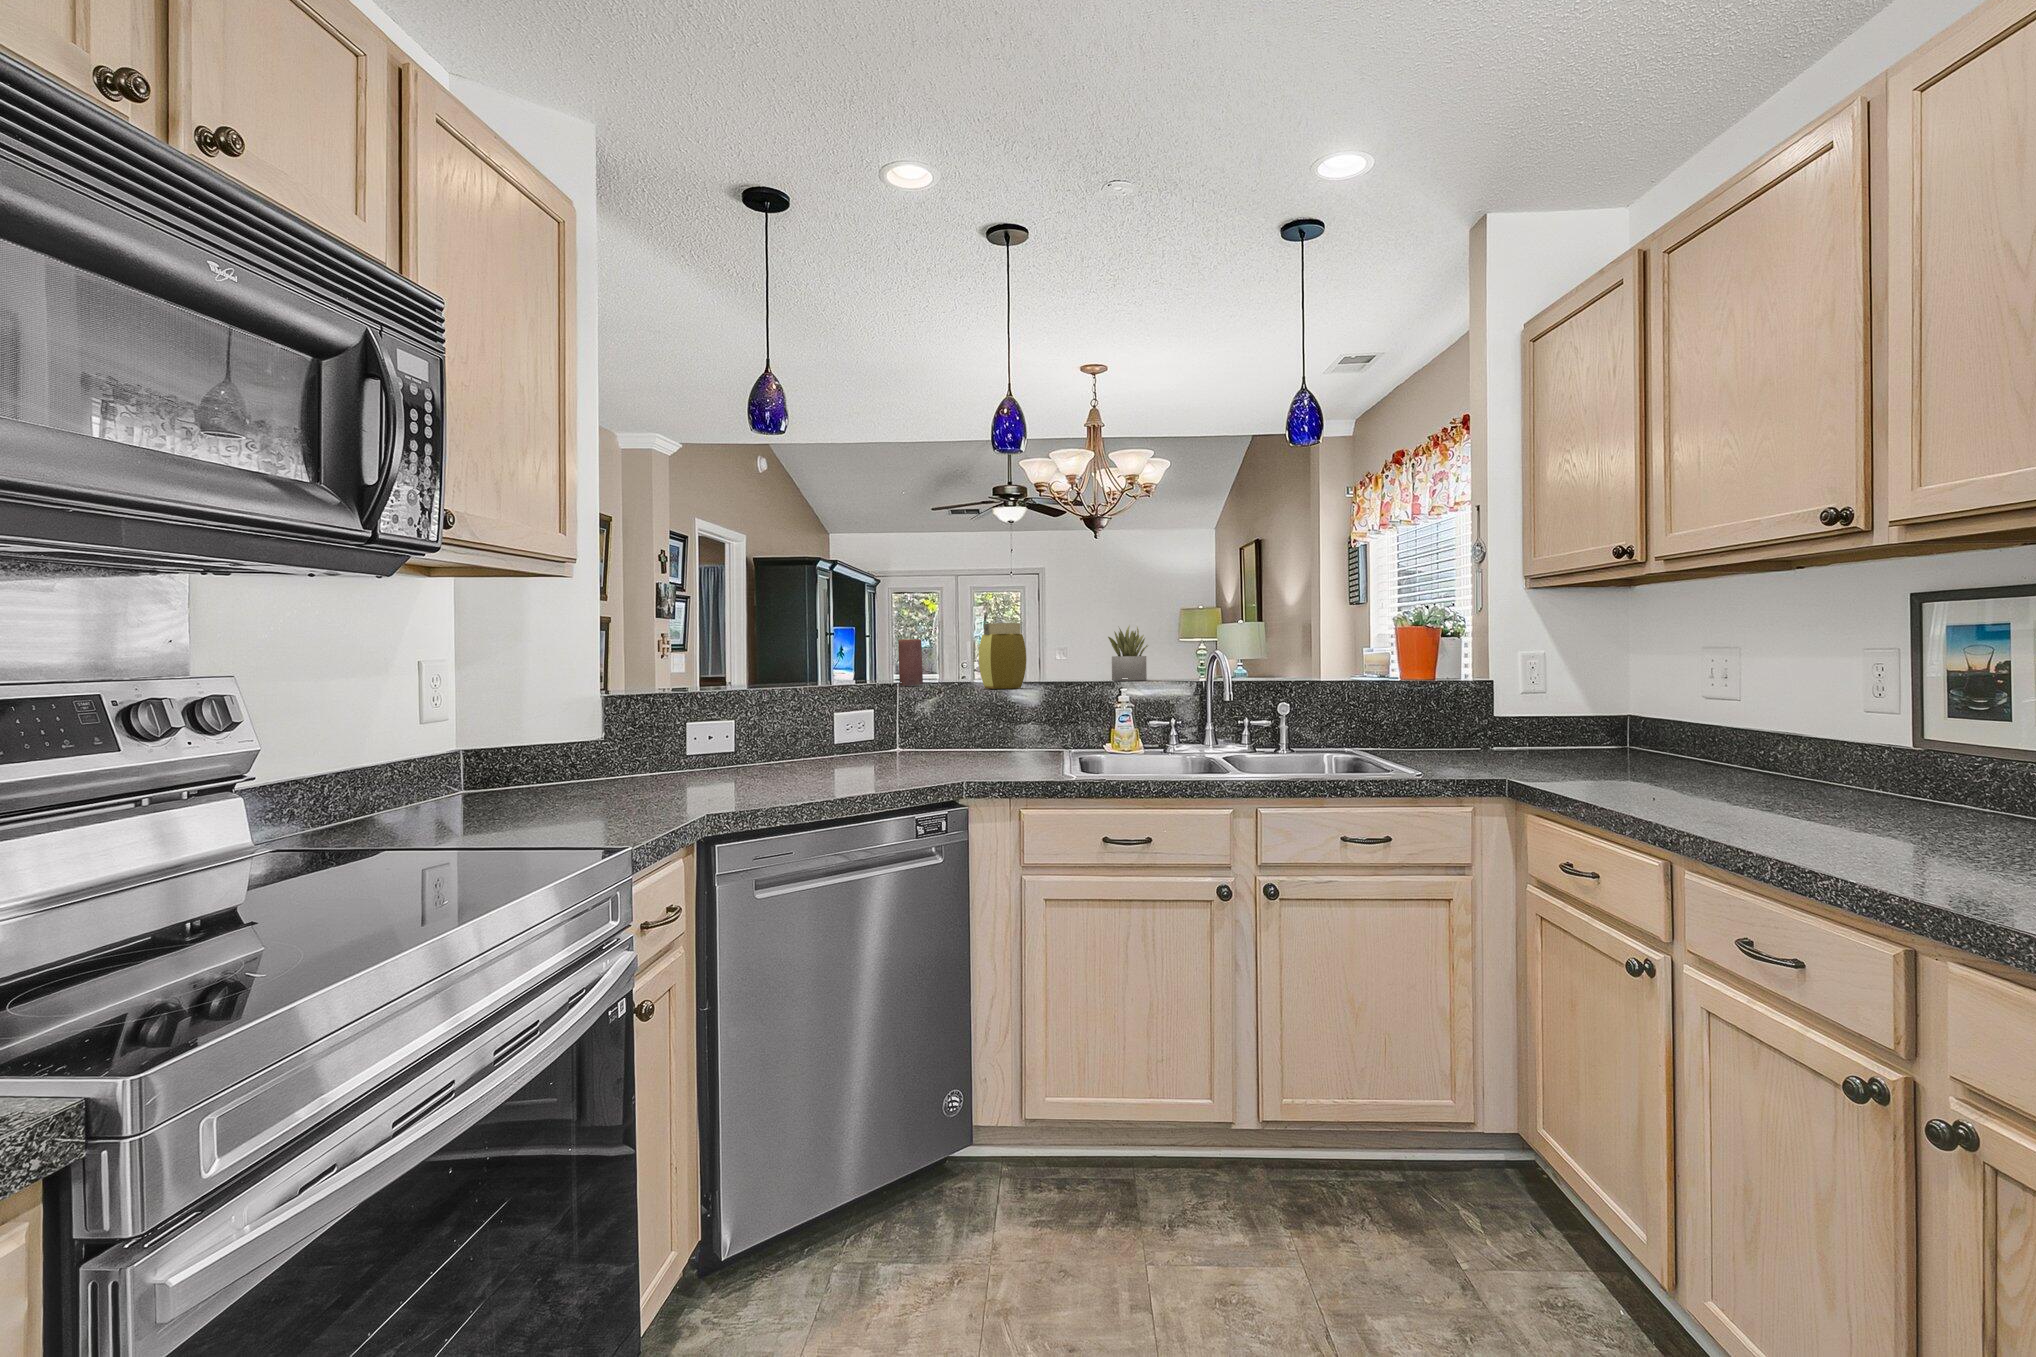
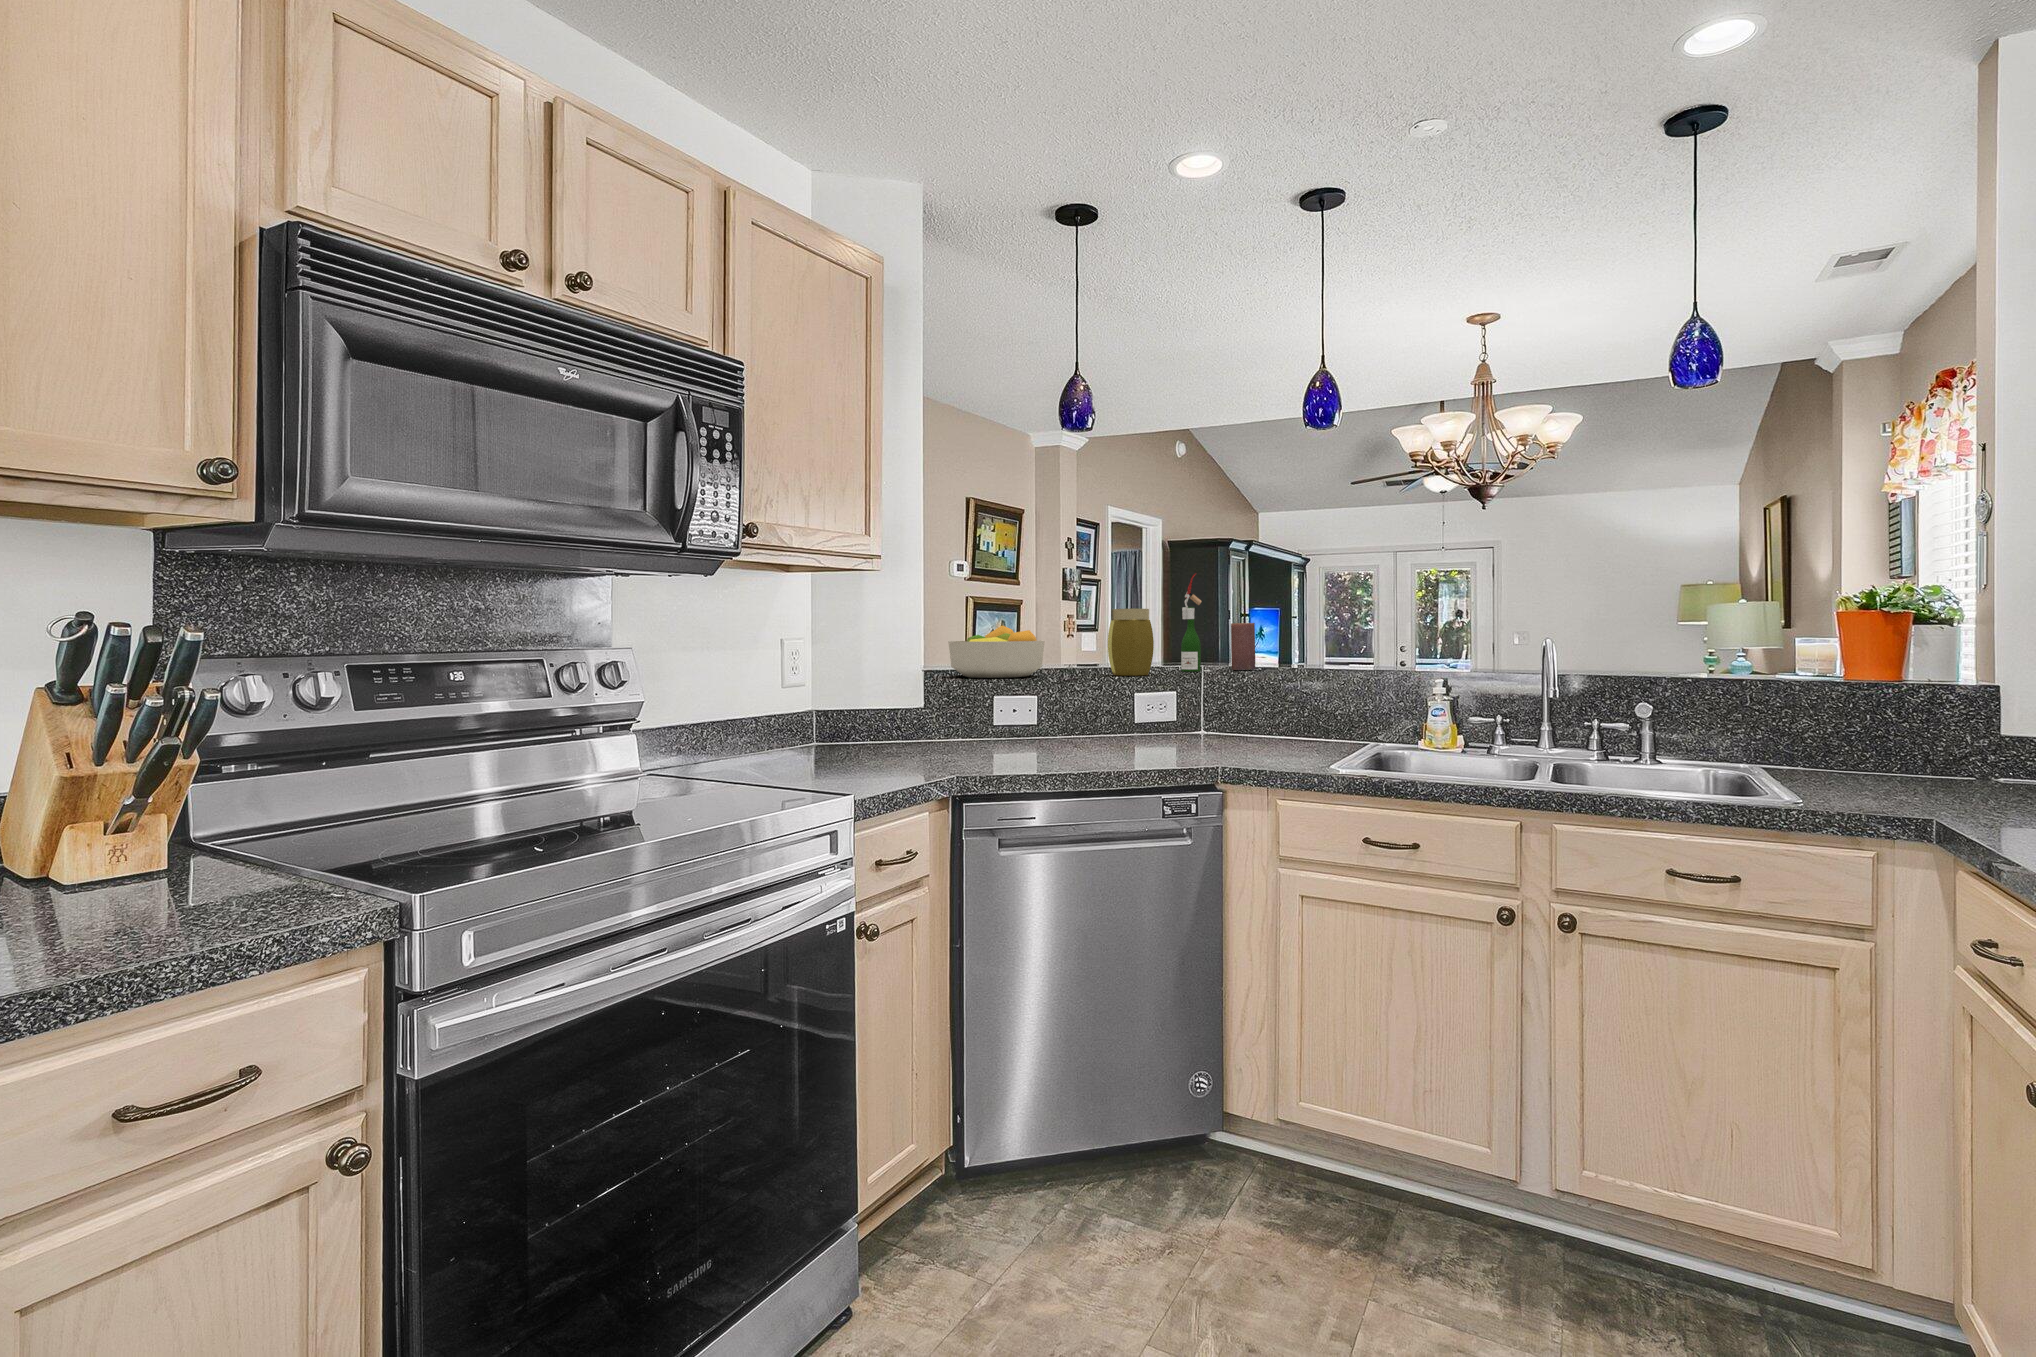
wine bottle: none [857,588,888,688] -> present [1181,573,1210,672]
jar: present [979,623,1026,689] -> present [1108,609,1154,676]
succulent plant: present [1108,625,1148,681] -> none [1481,606,1530,670]
fruit bowl: none [626,641,740,699] -> present [948,626,1045,678]

